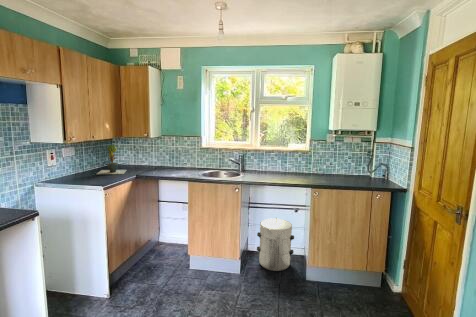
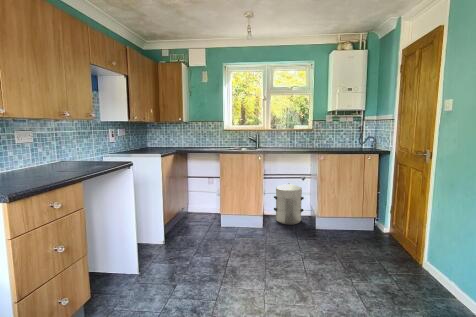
potted plant: present [97,145,127,174] -> none [143,127,165,151]

